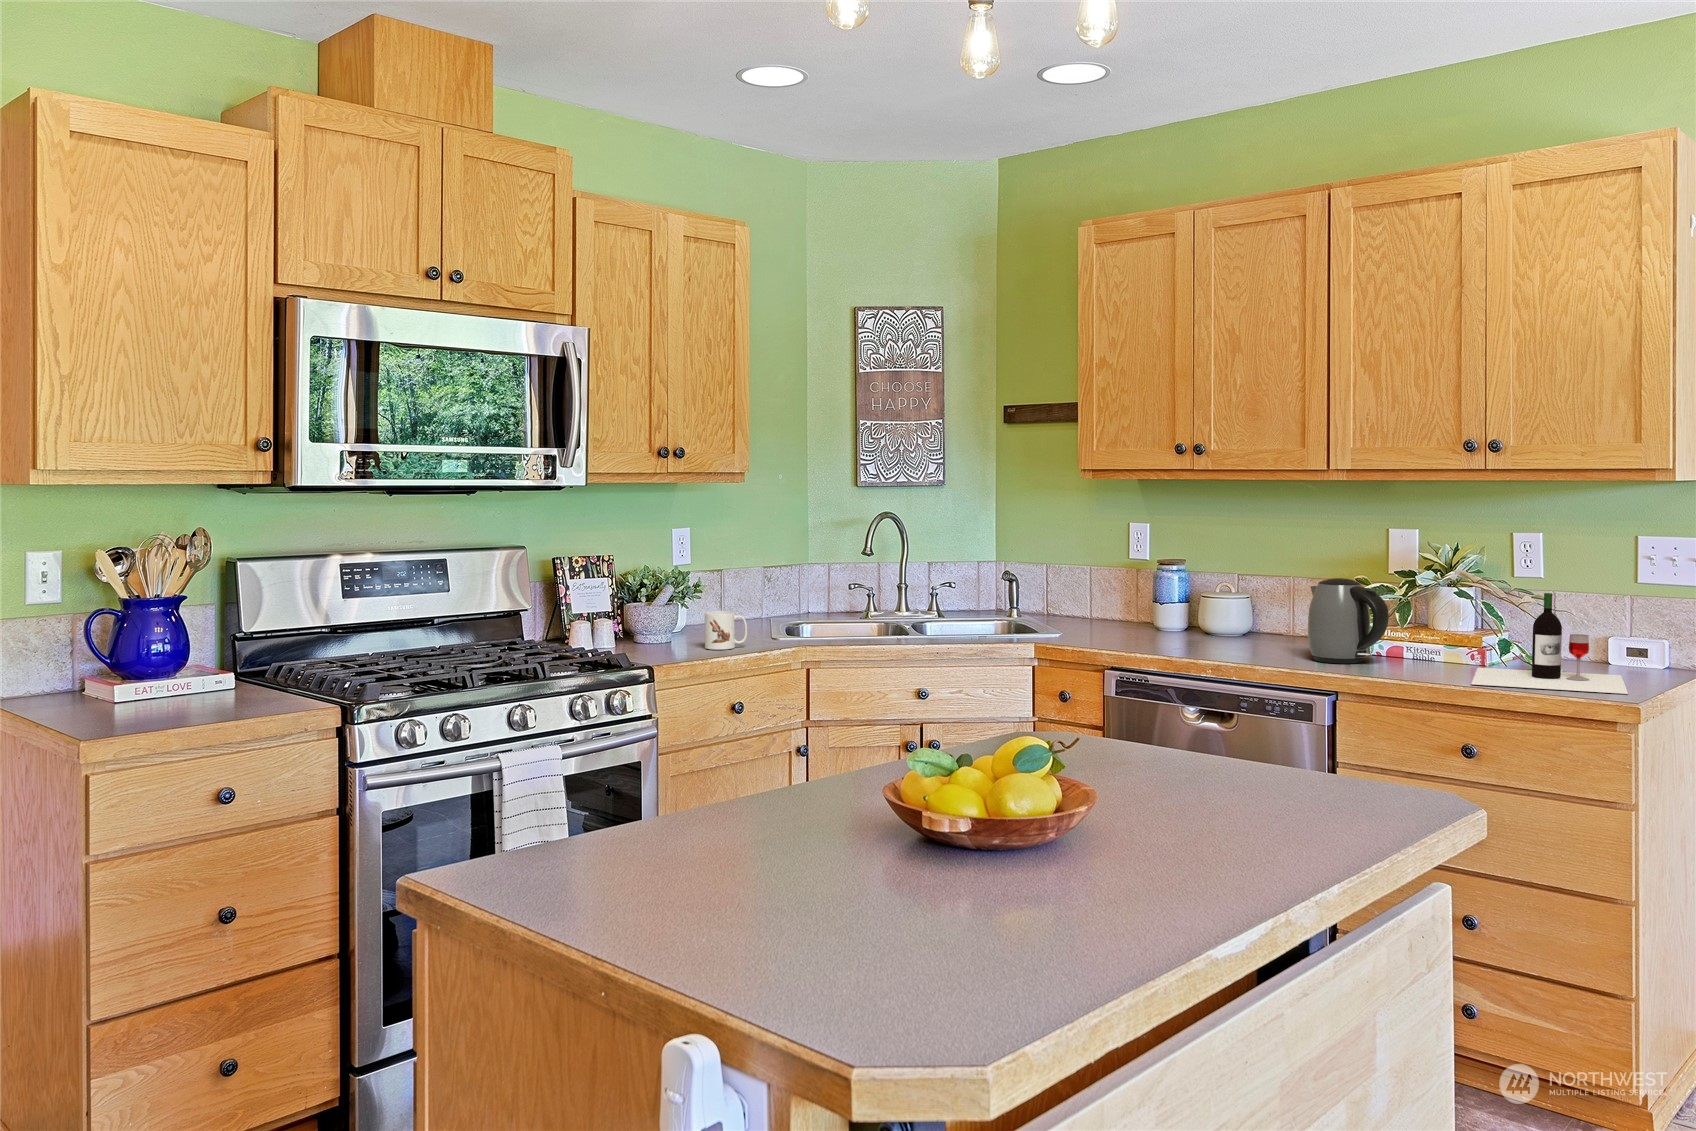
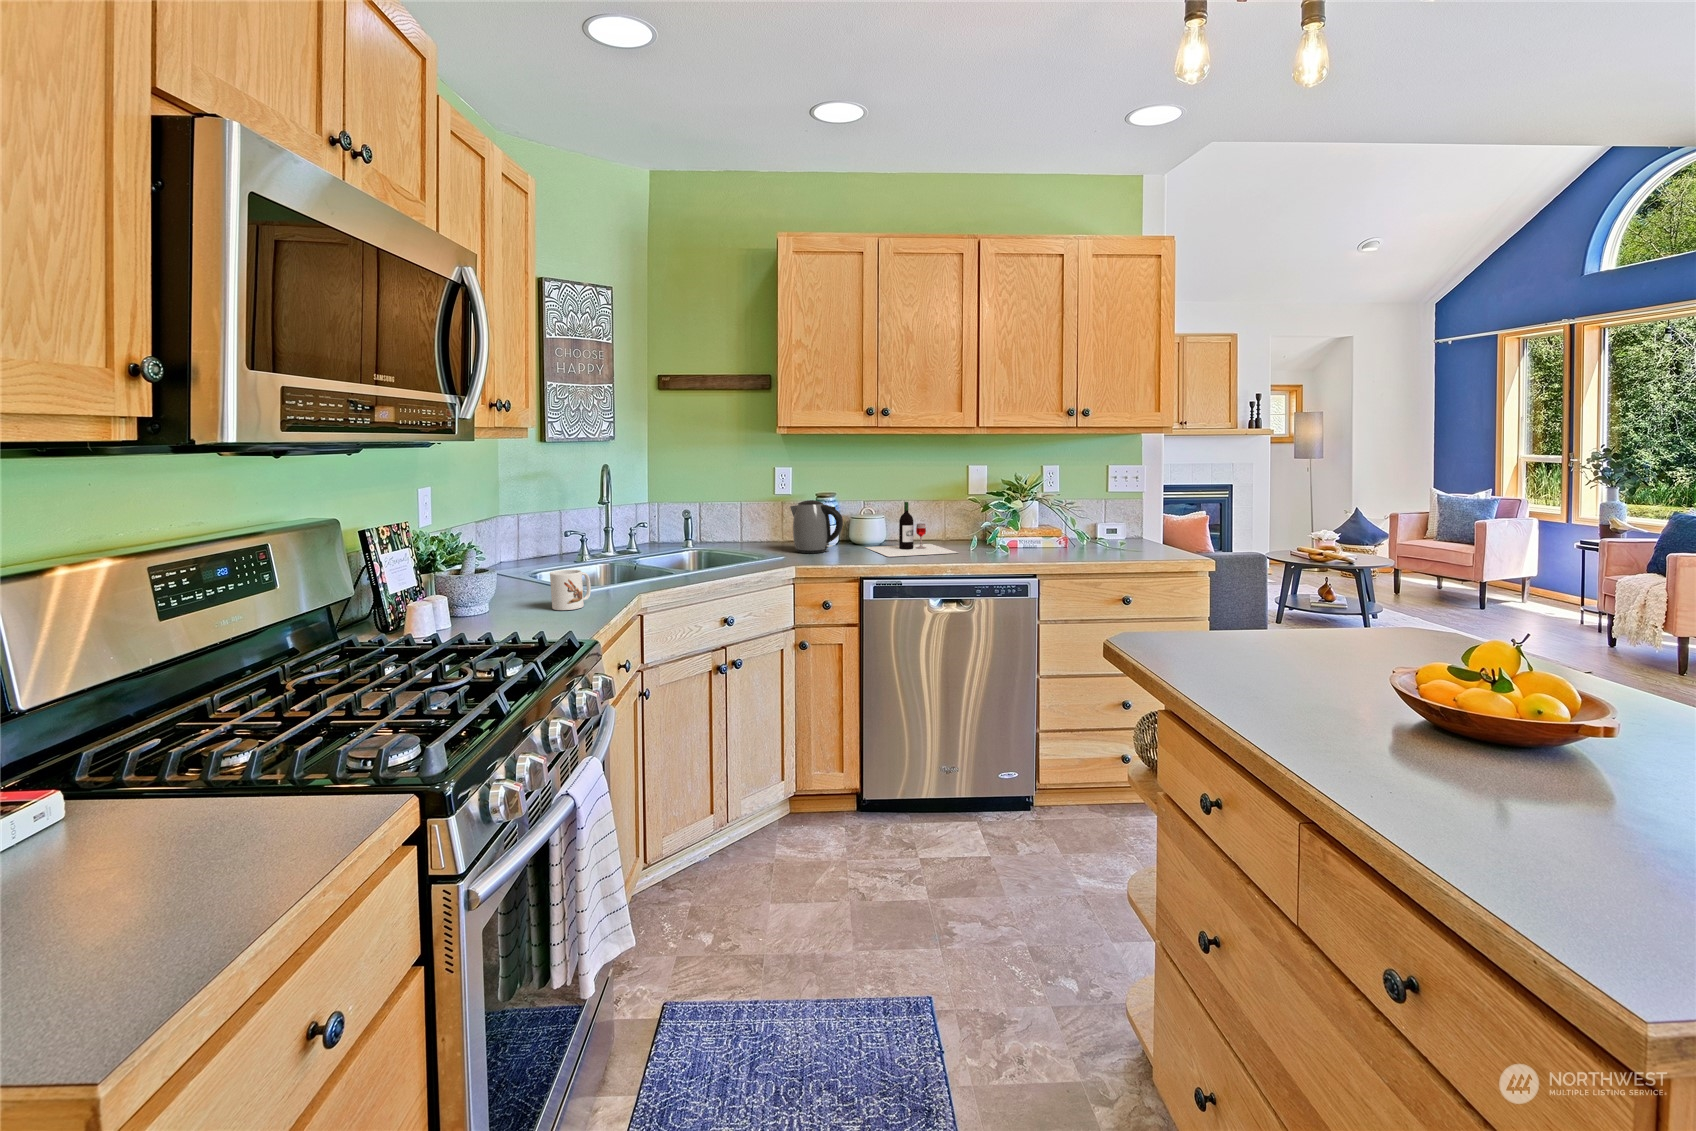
kettle: present [1308,578,1389,663] -> present [790,500,843,553]
wine bottle: present [1471,593,1628,694] -> present [866,502,958,557]

